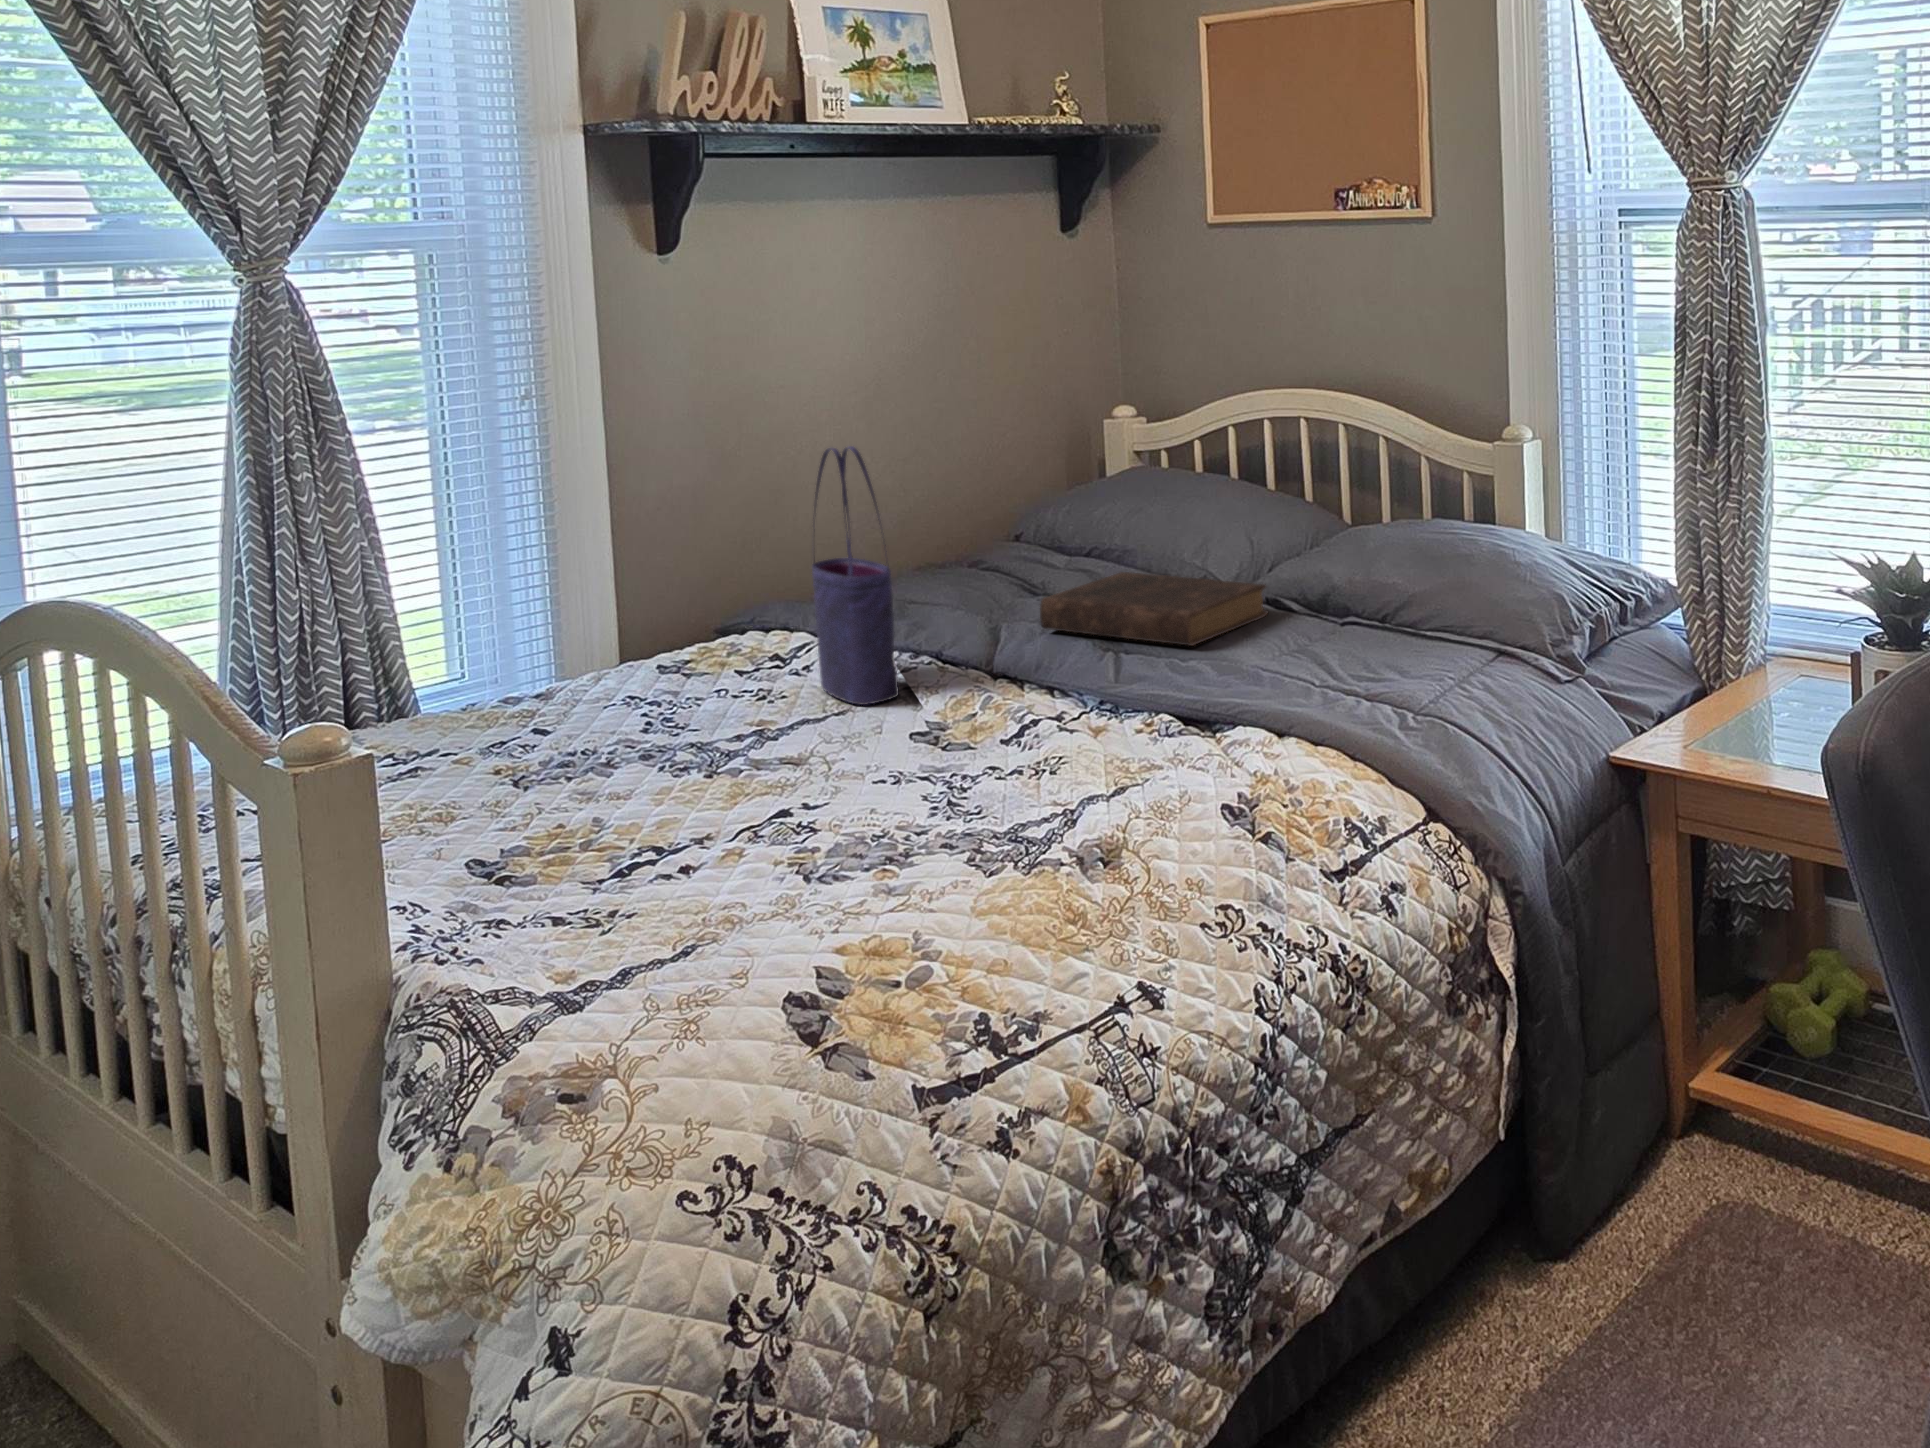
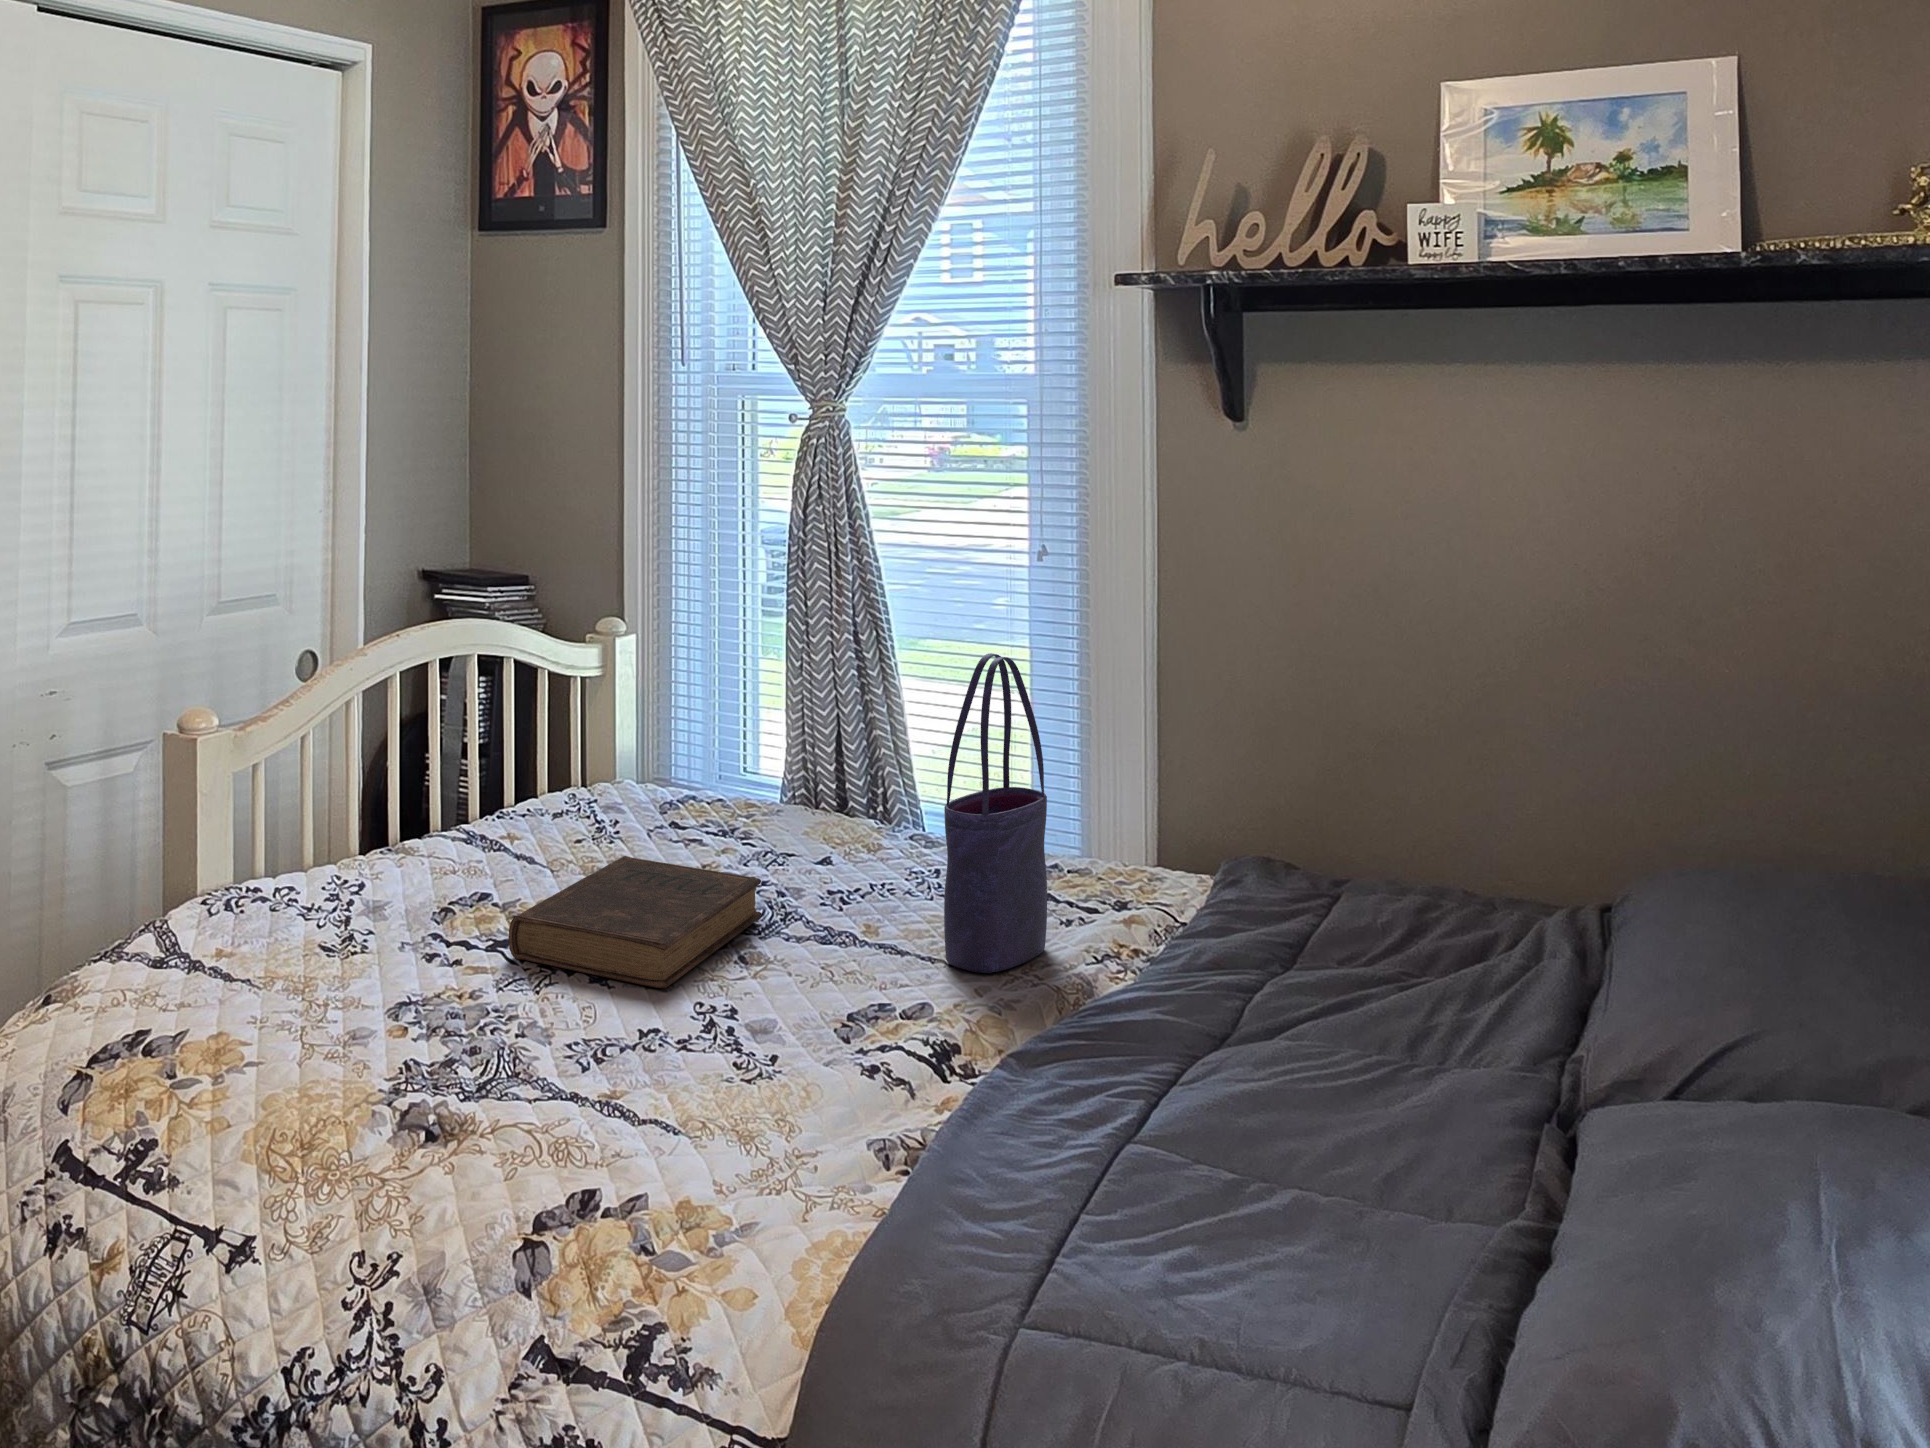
book: present [1040,572,1268,646] -> present [509,856,762,988]

